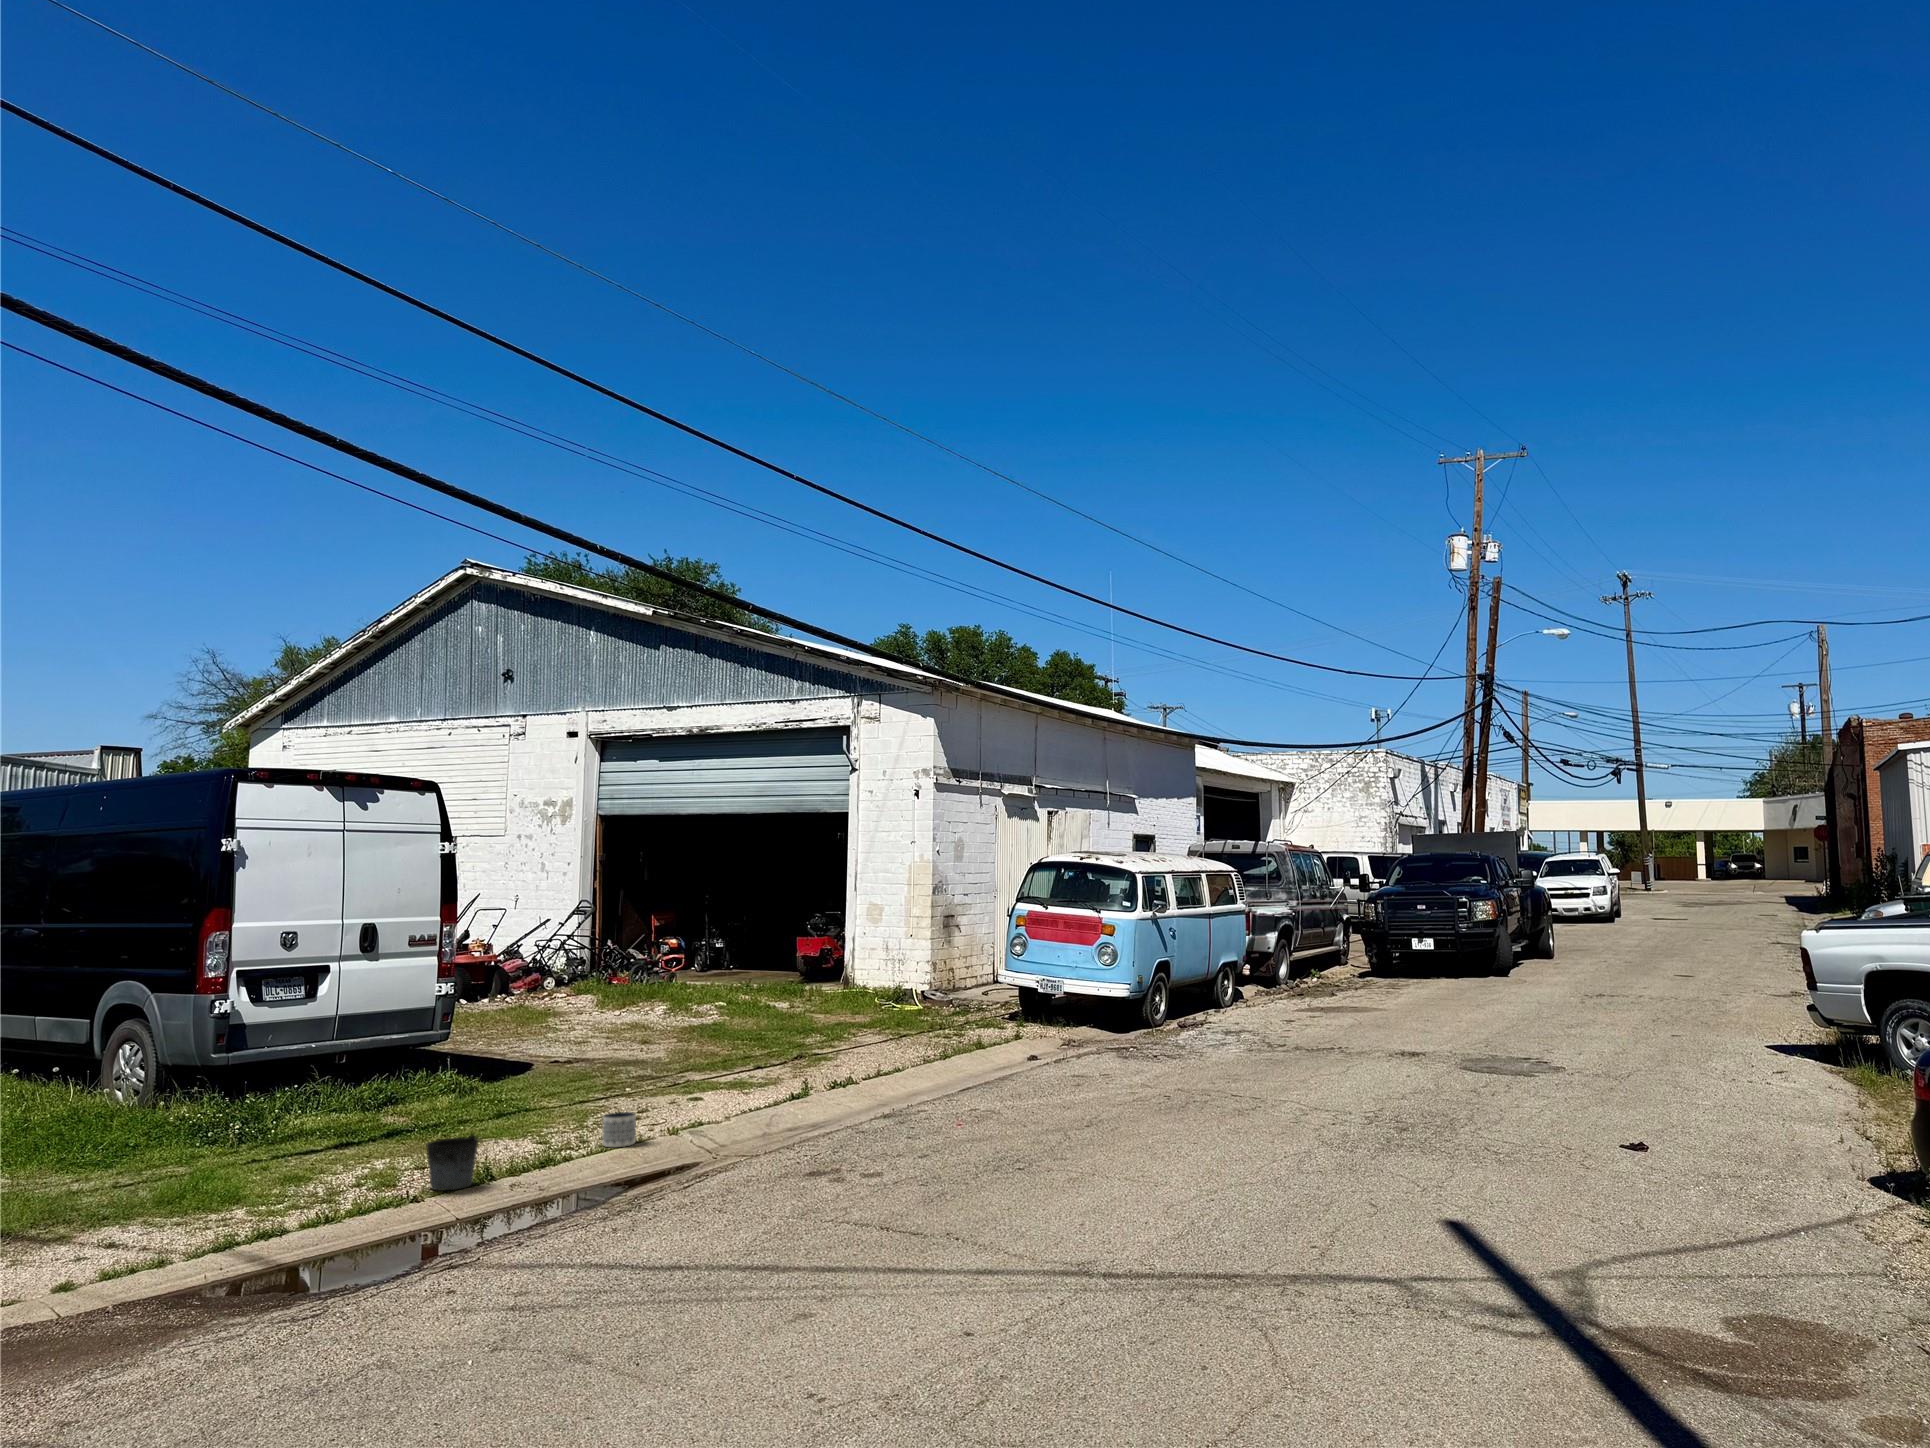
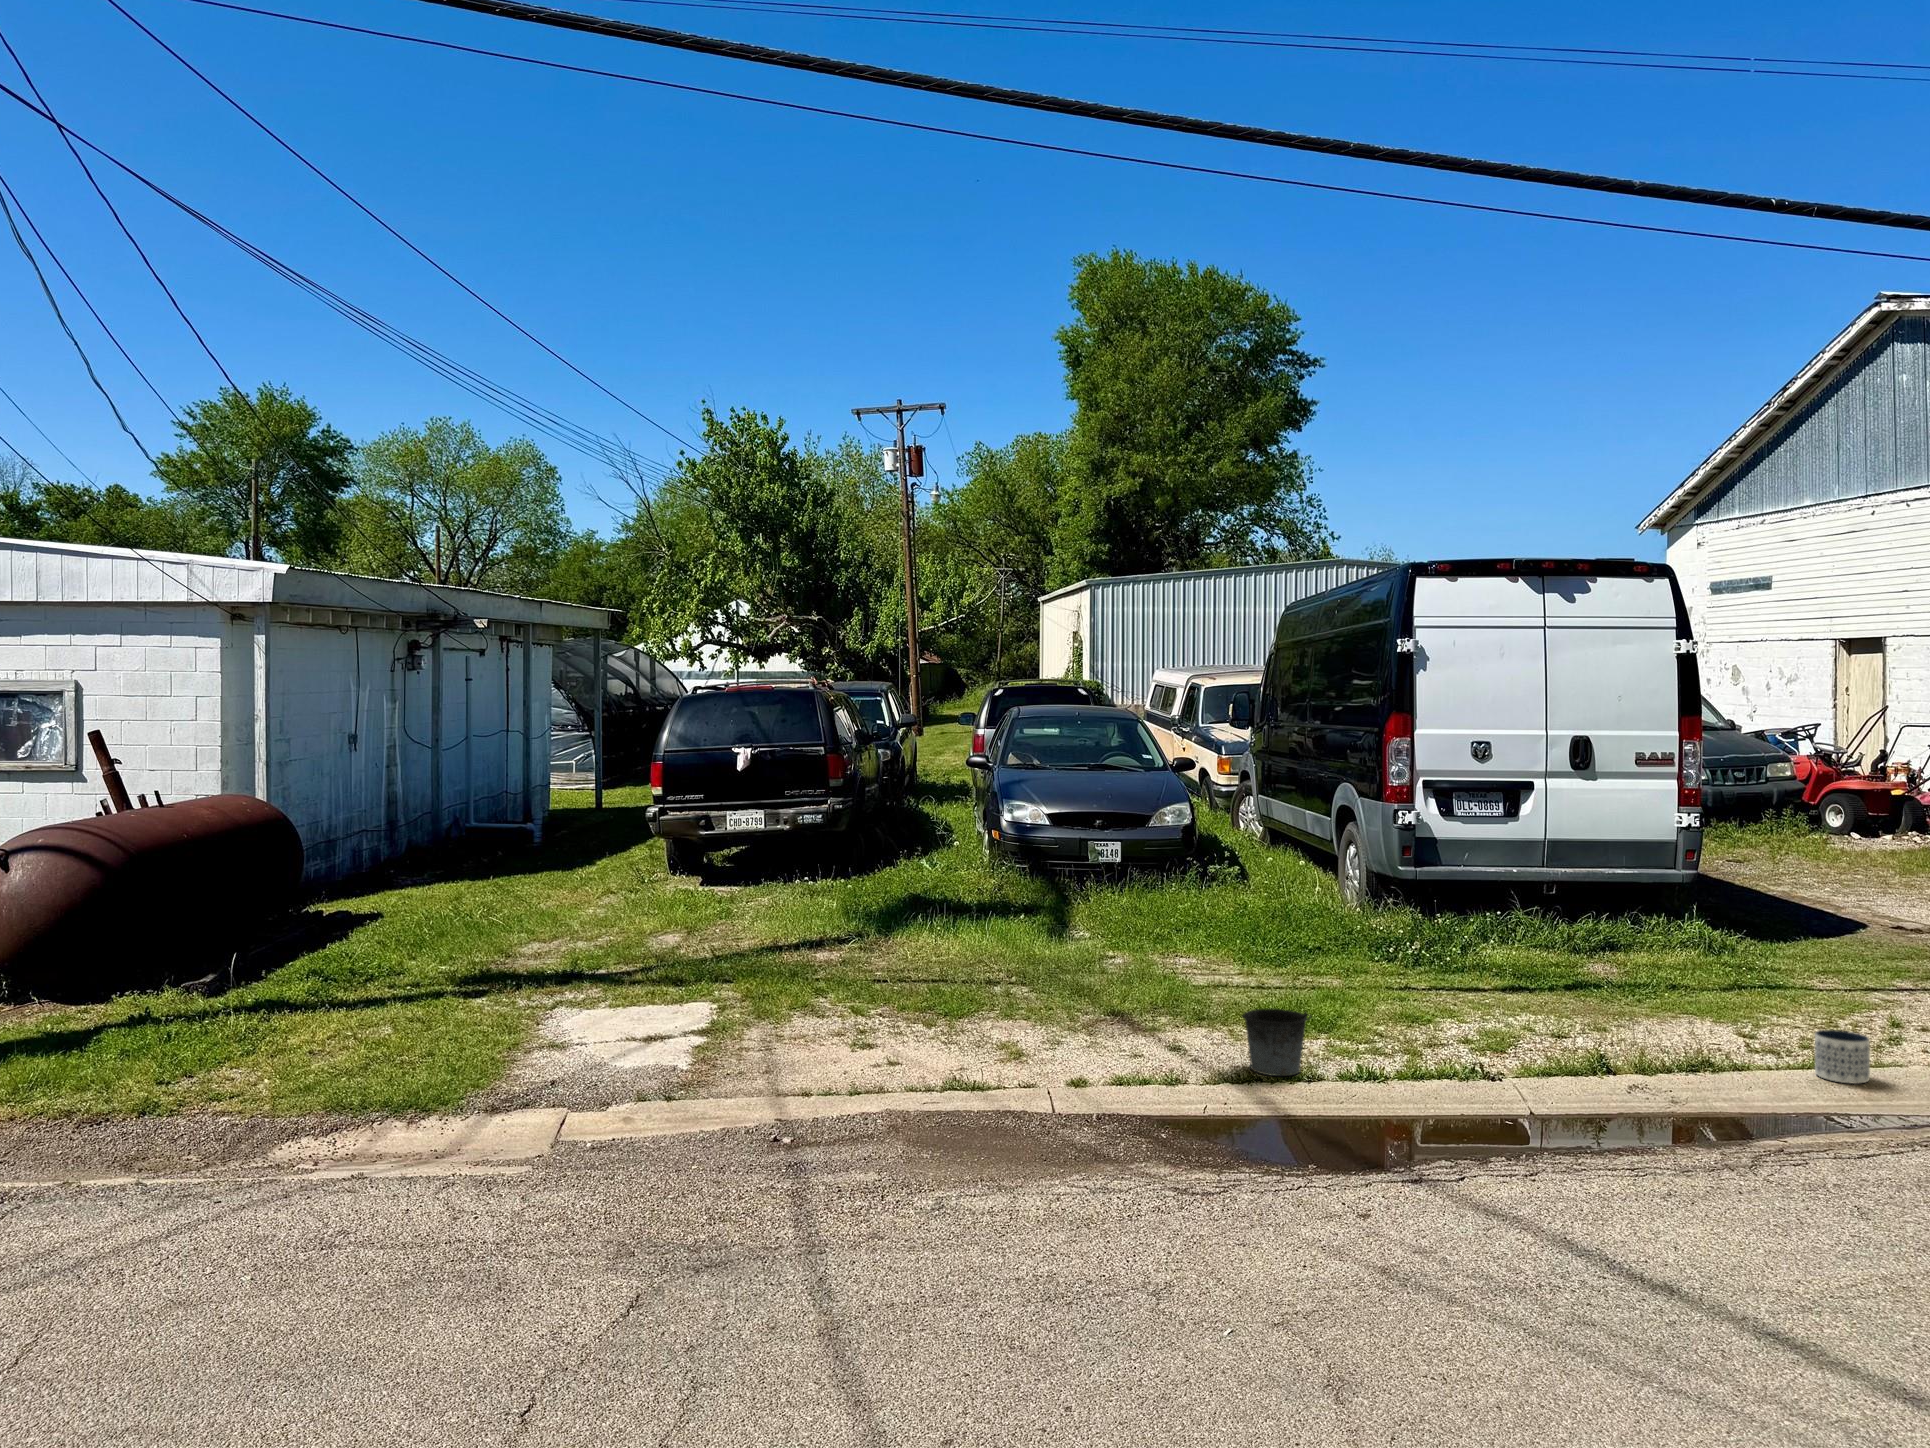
bucket: present [426,1134,481,1191] -> present [1242,1008,1311,1076]

